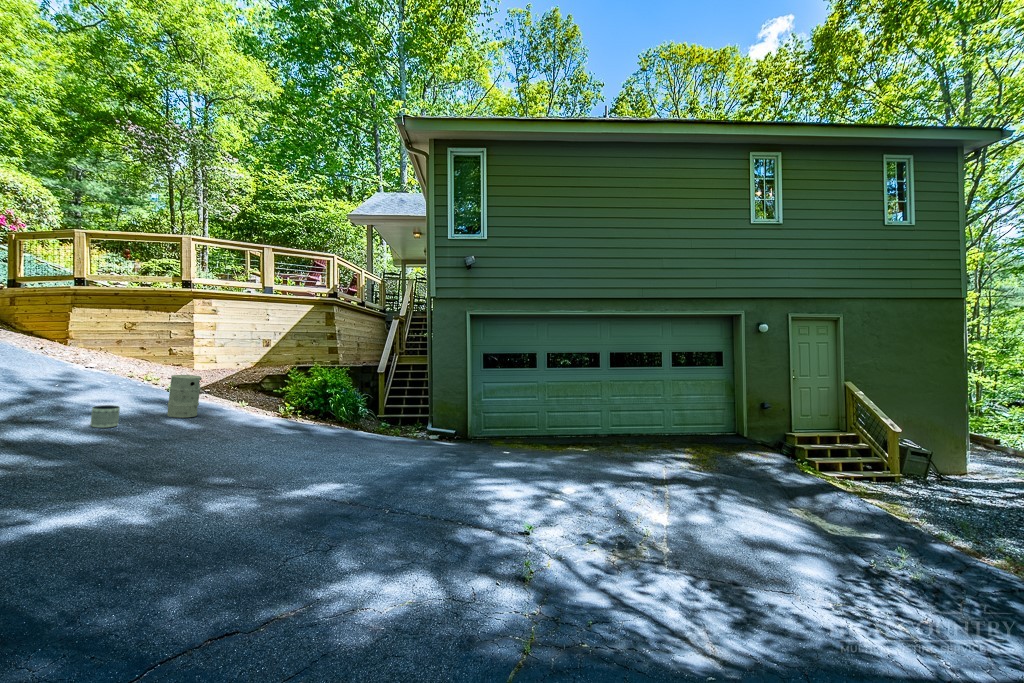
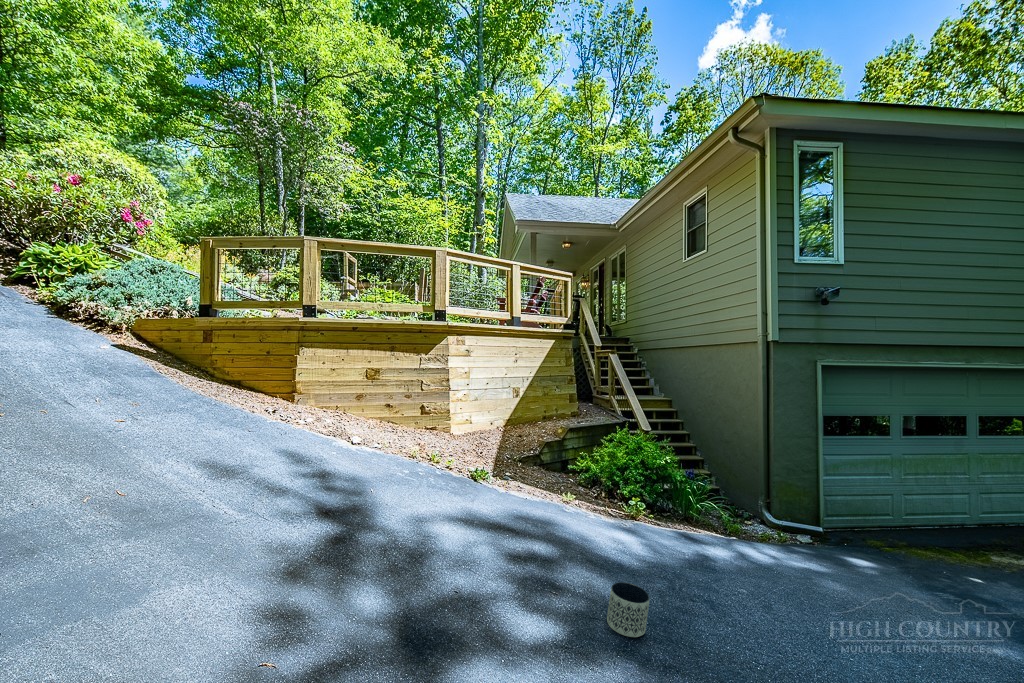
trash can: present [167,375,201,418] -> none [606,491,655,572]

